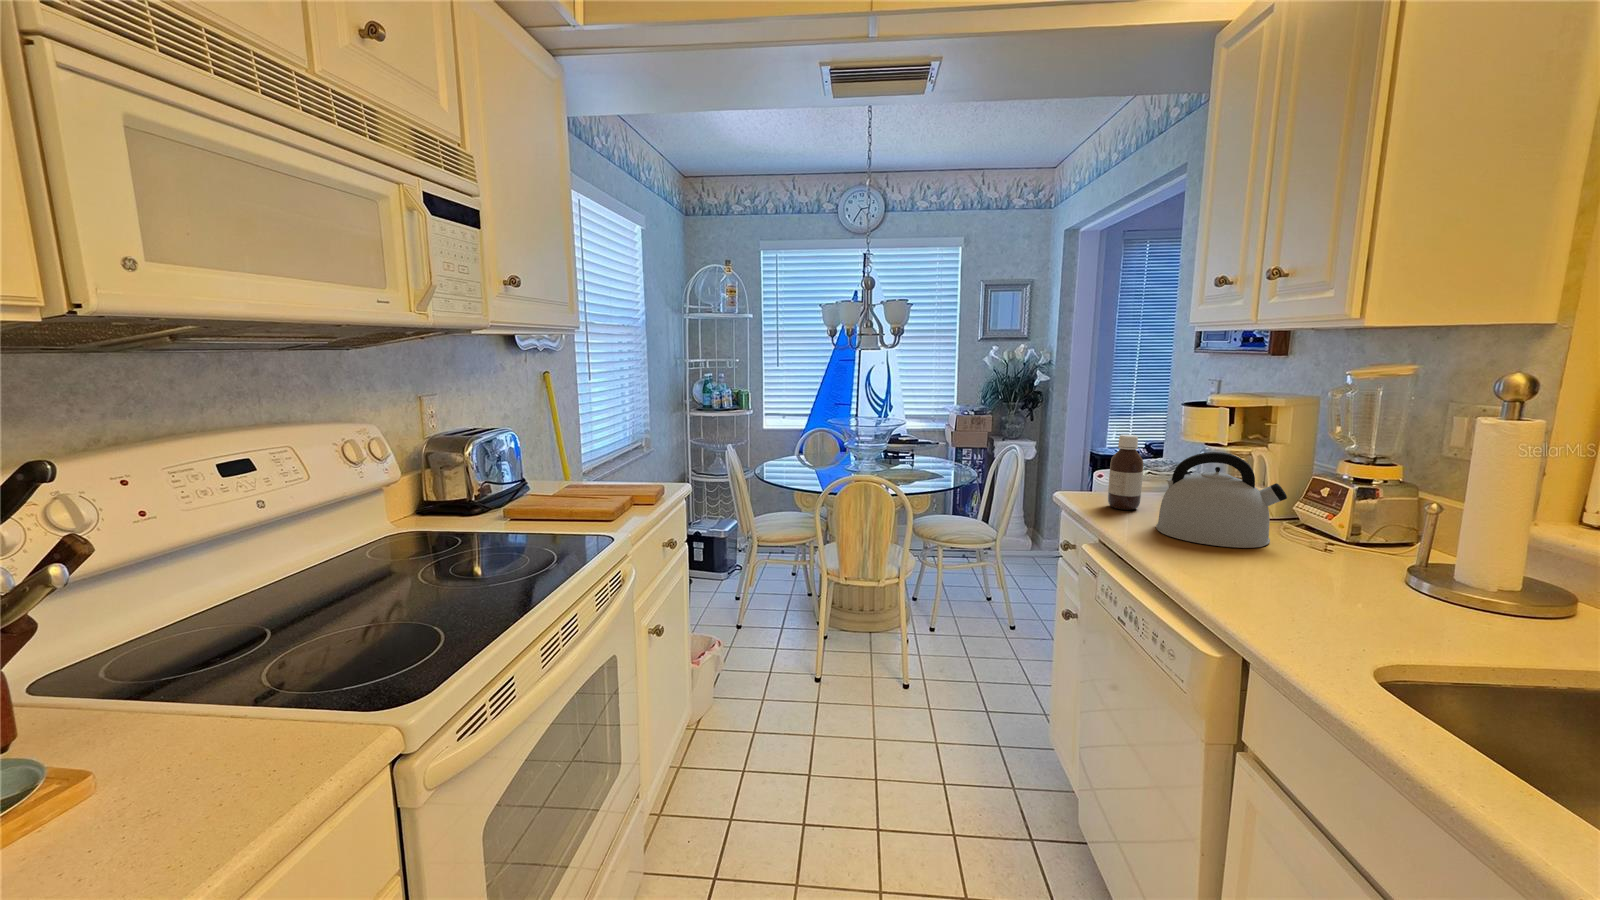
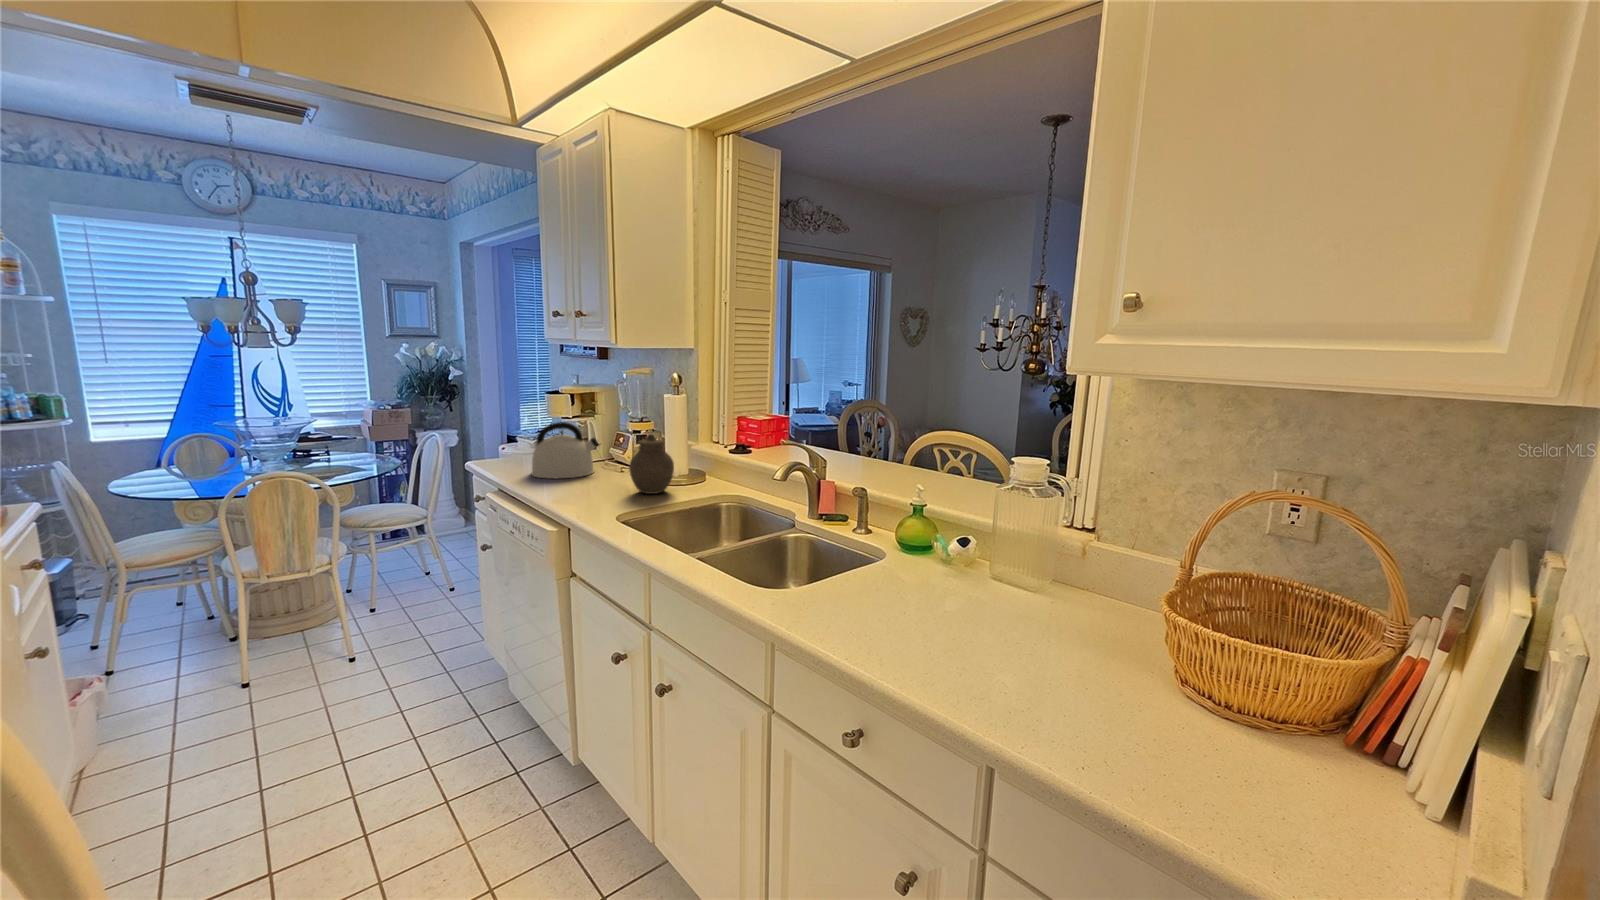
bottle: present [1108,434,1143,510] -> none [500,416,524,467]
jar: none [1387,499,1517,627] -> present [629,434,674,494]

